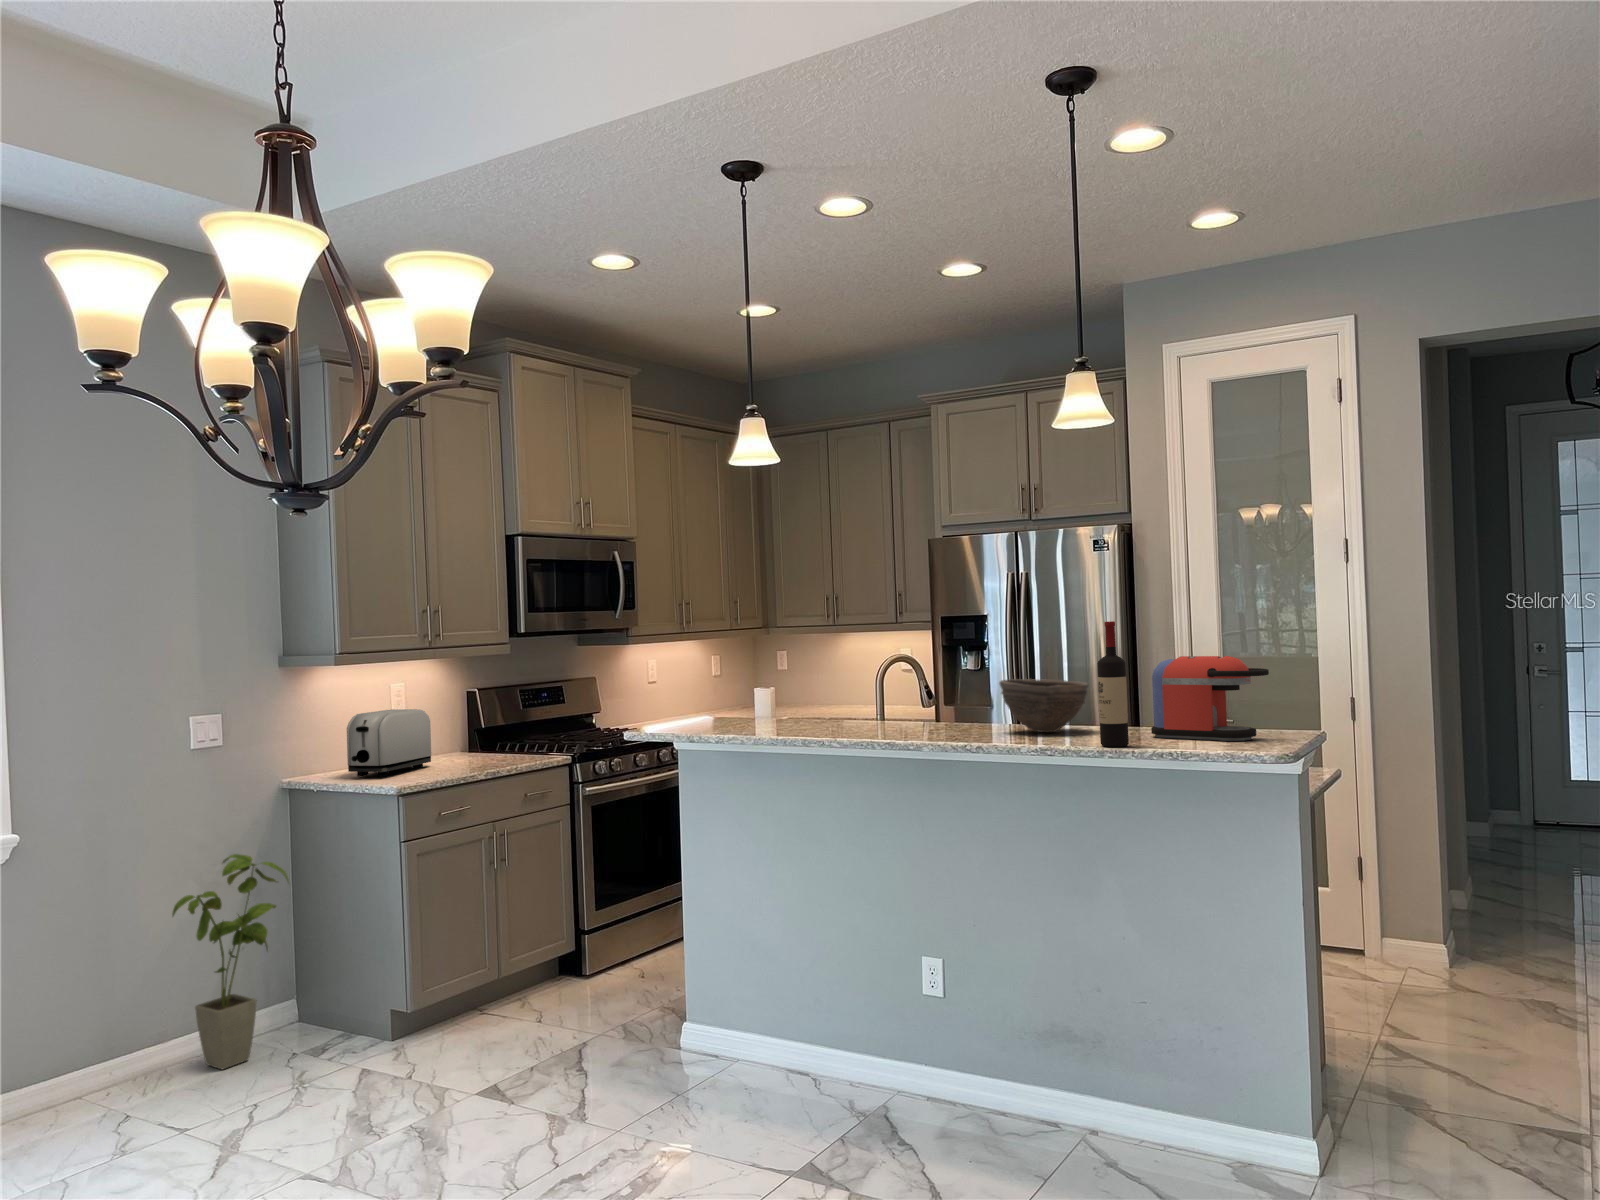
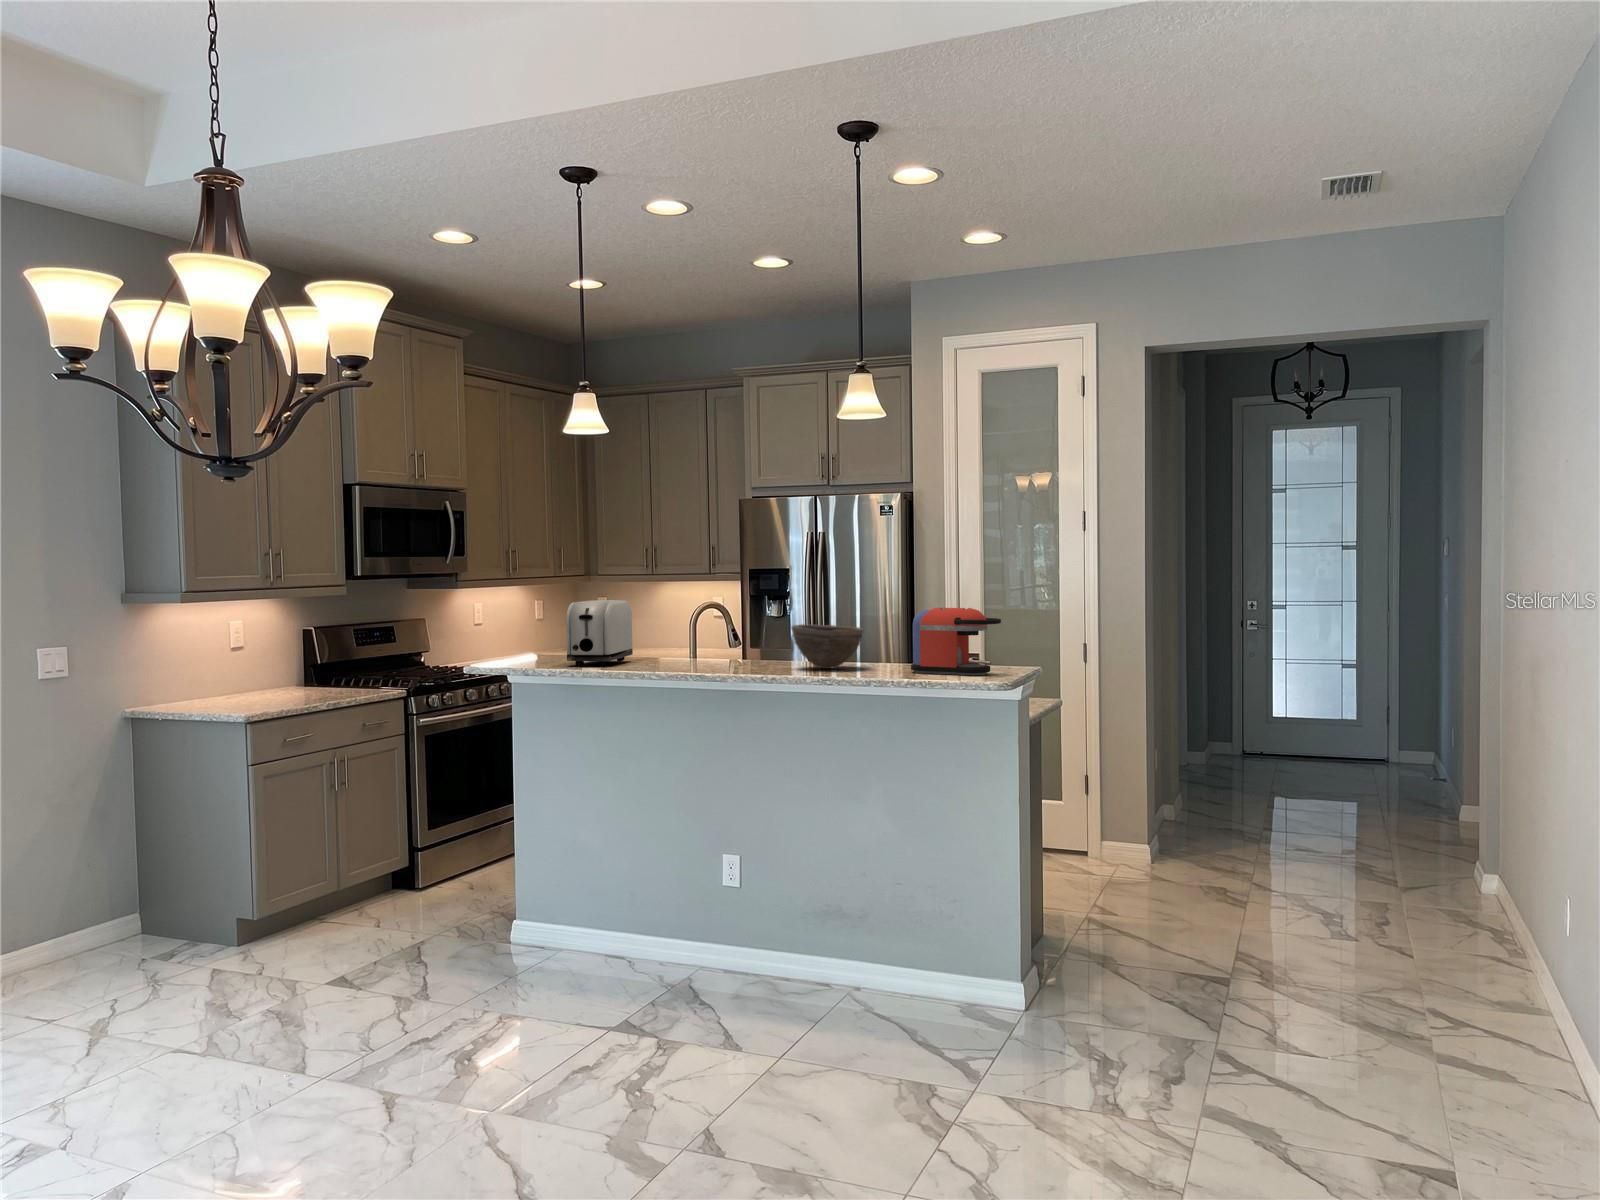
wine bottle: present [1097,621,1129,747] -> none [868,579,890,679]
toaster: present [347,709,431,777] -> present [566,600,633,666]
house plant: present [172,854,289,1069] -> none [23,778,141,975]

